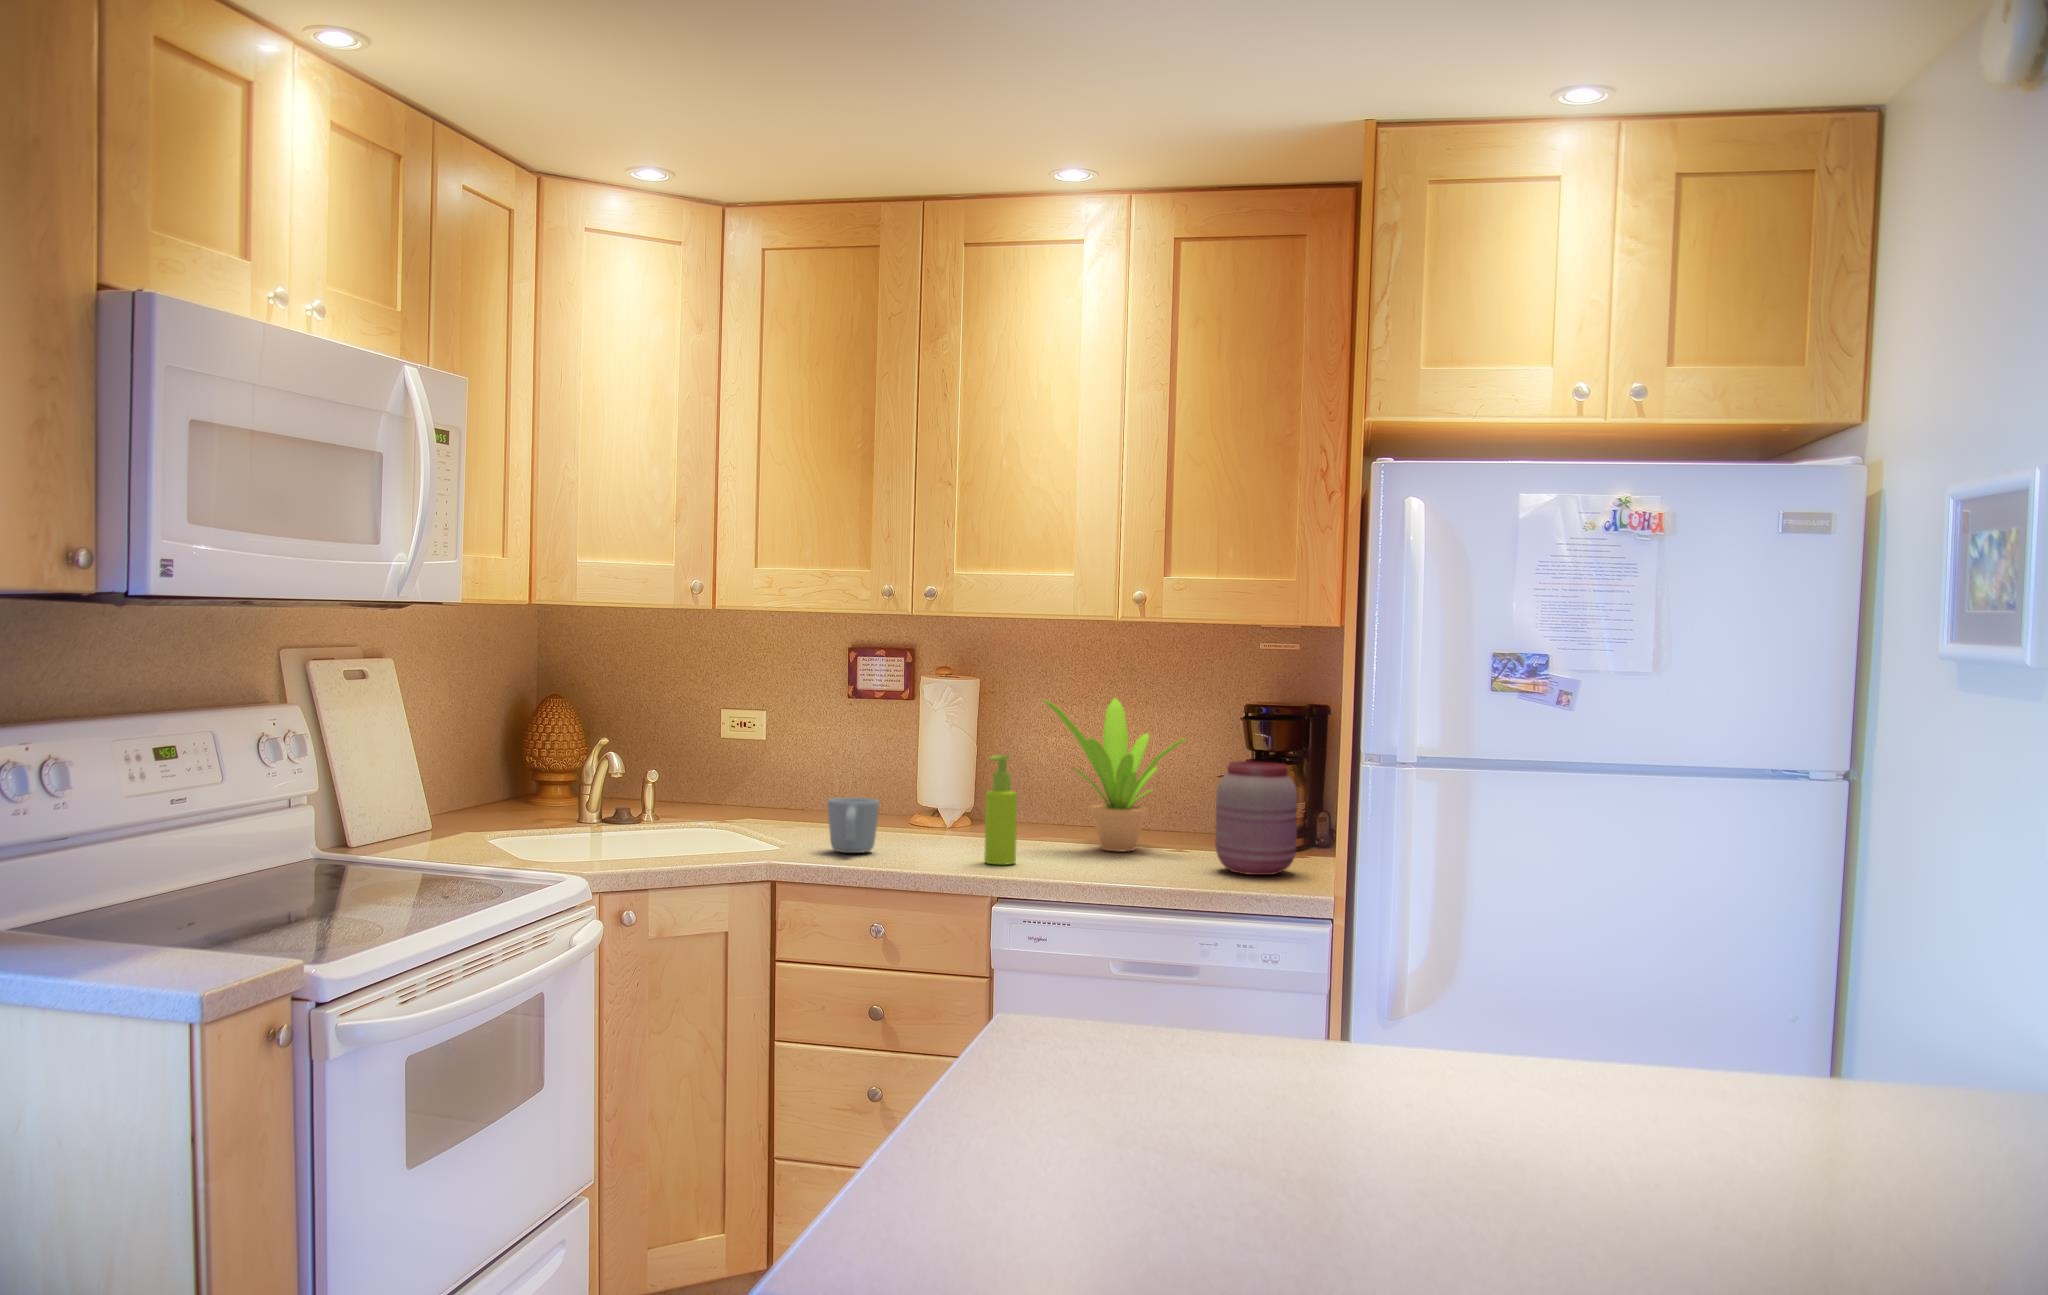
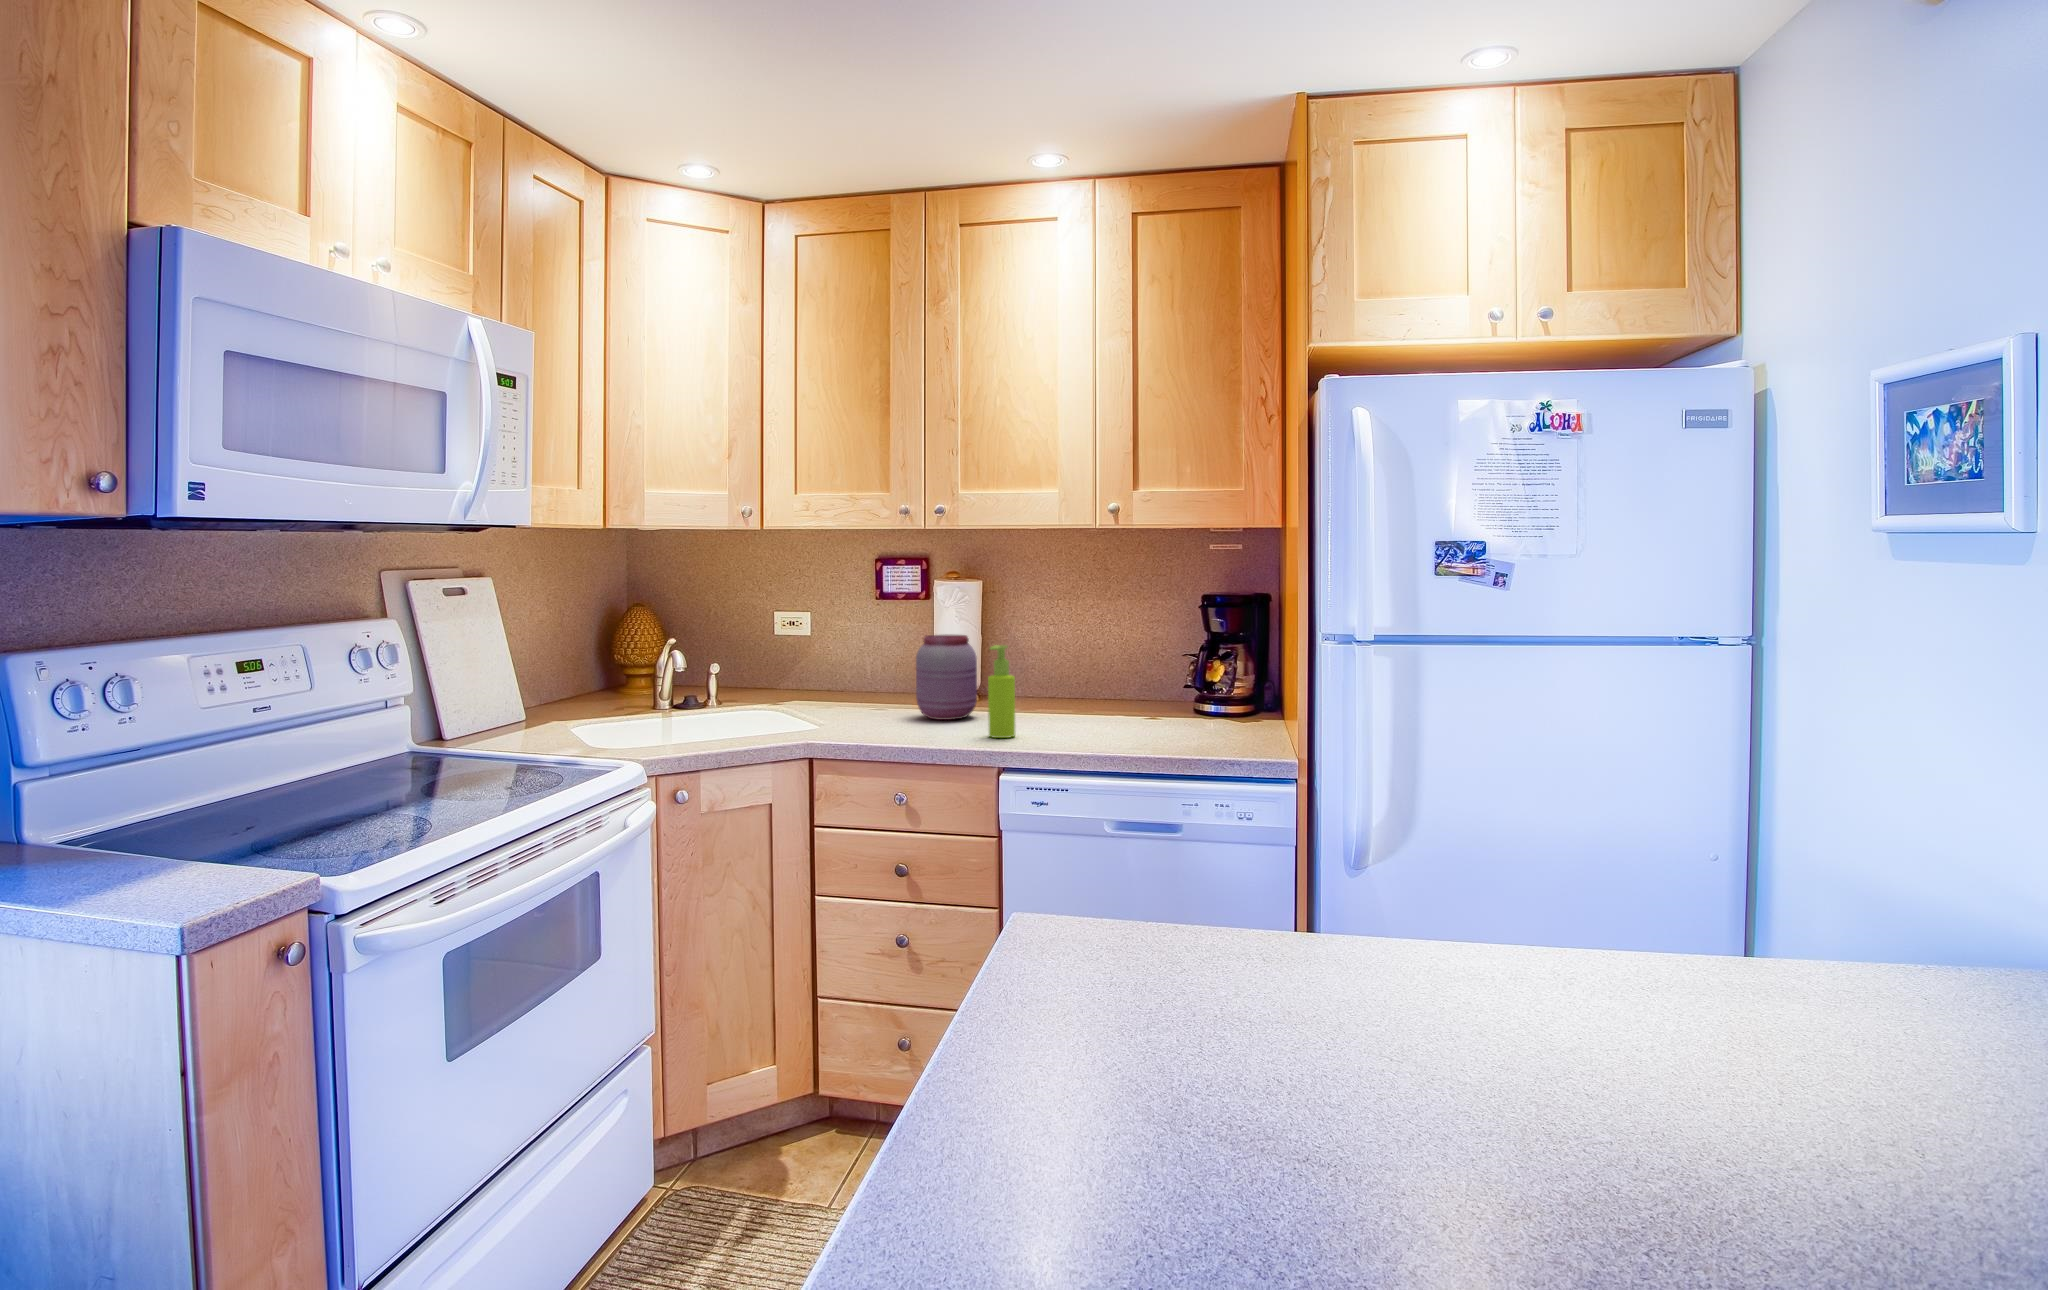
potted plant: present [1044,698,1186,851] -> none [1035,594,1158,722]
jar: present [1215,761,1298,875] -> present [916,635,977,720]
mug: present [827,798,879,853] -> none [855,684,899,731]

